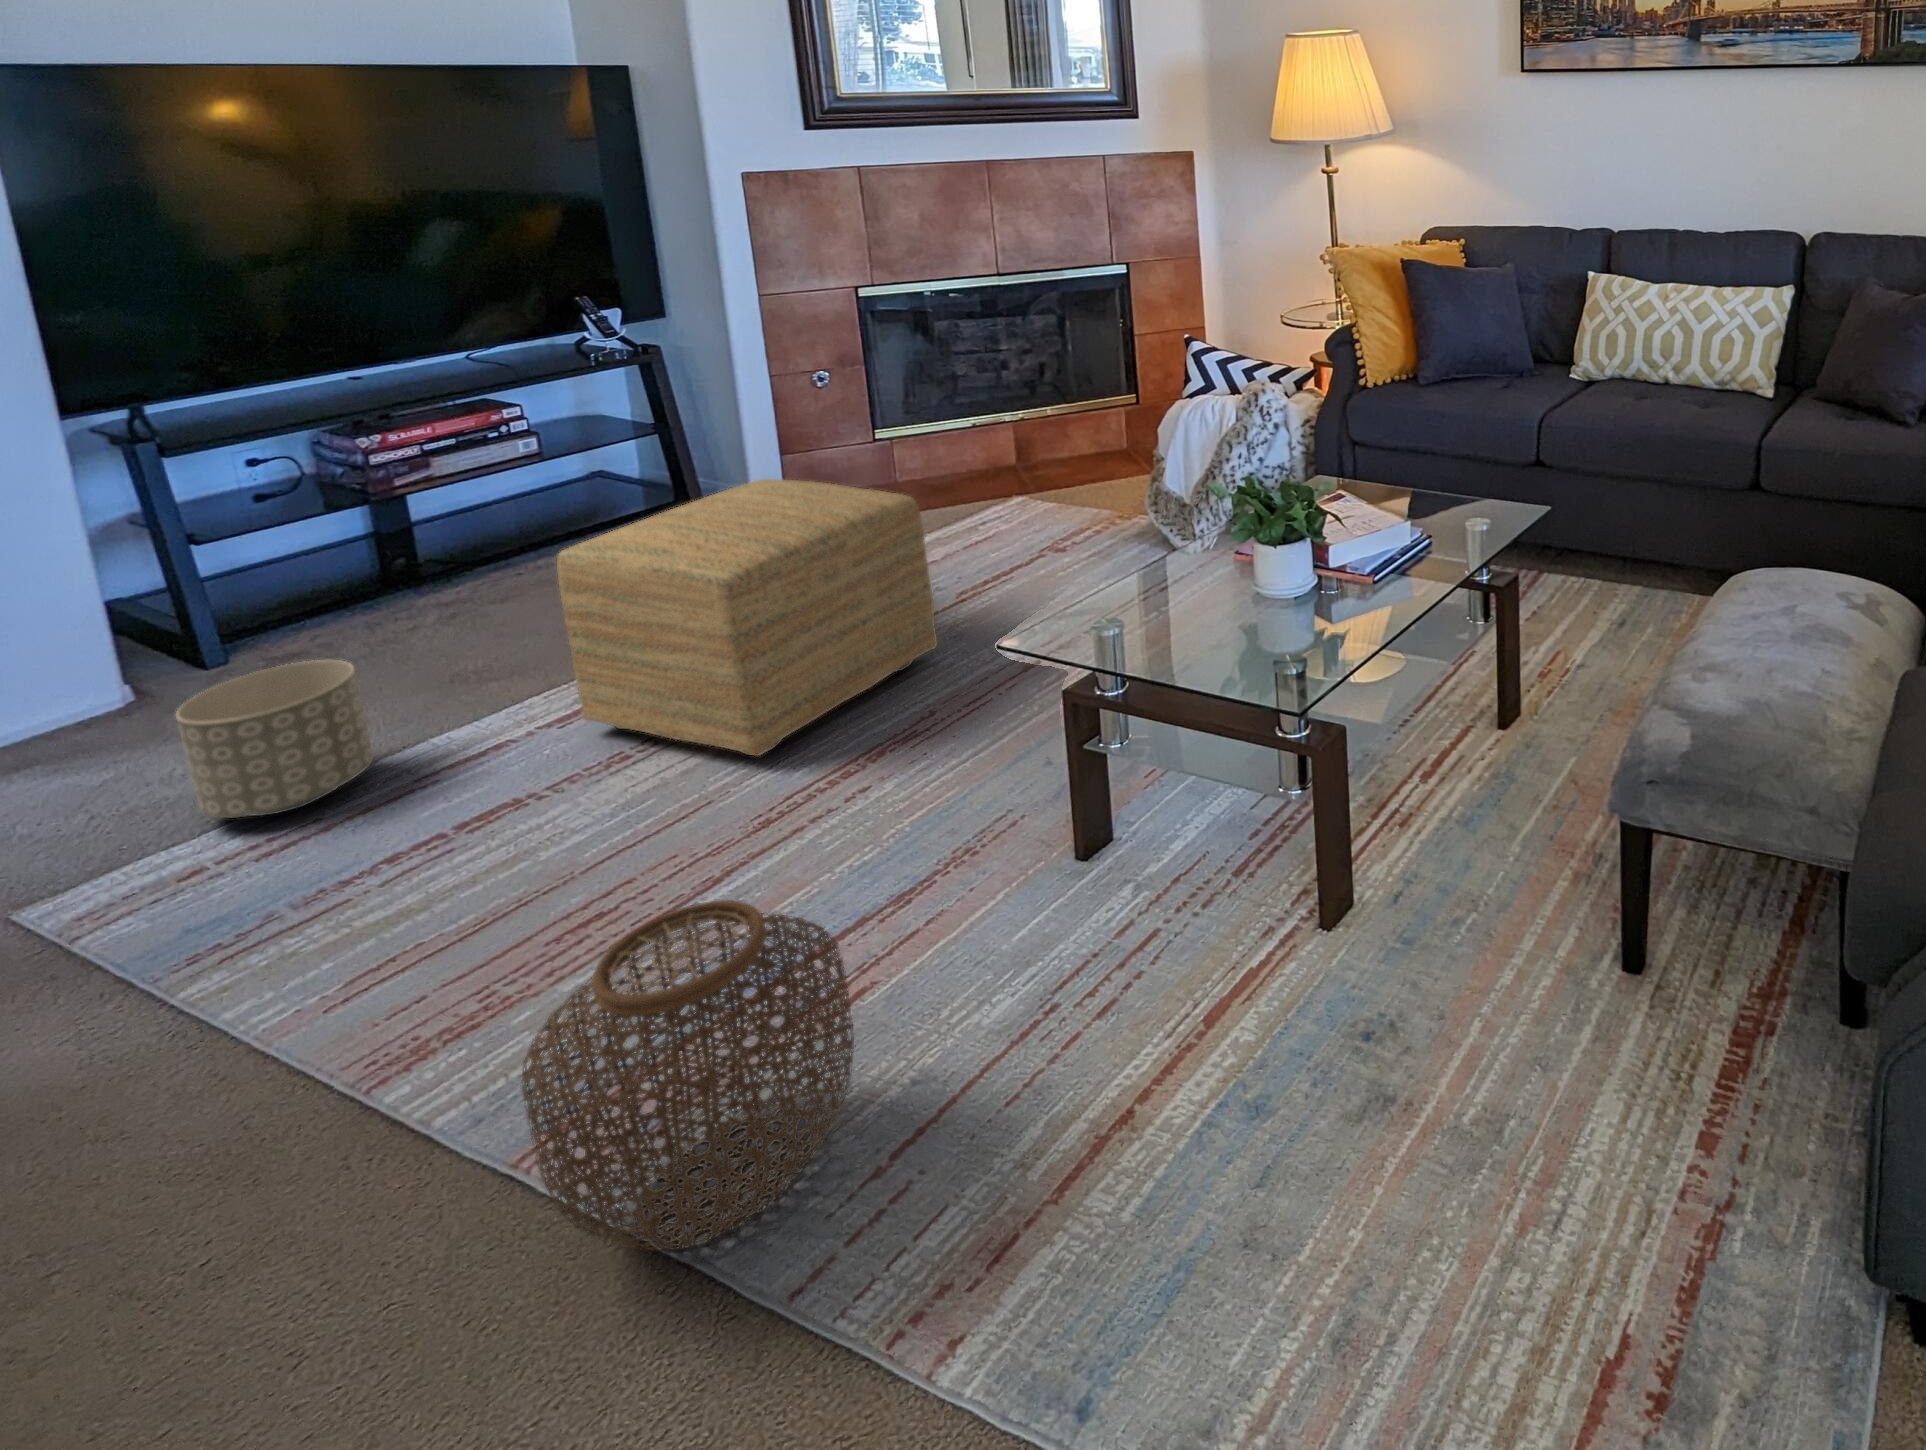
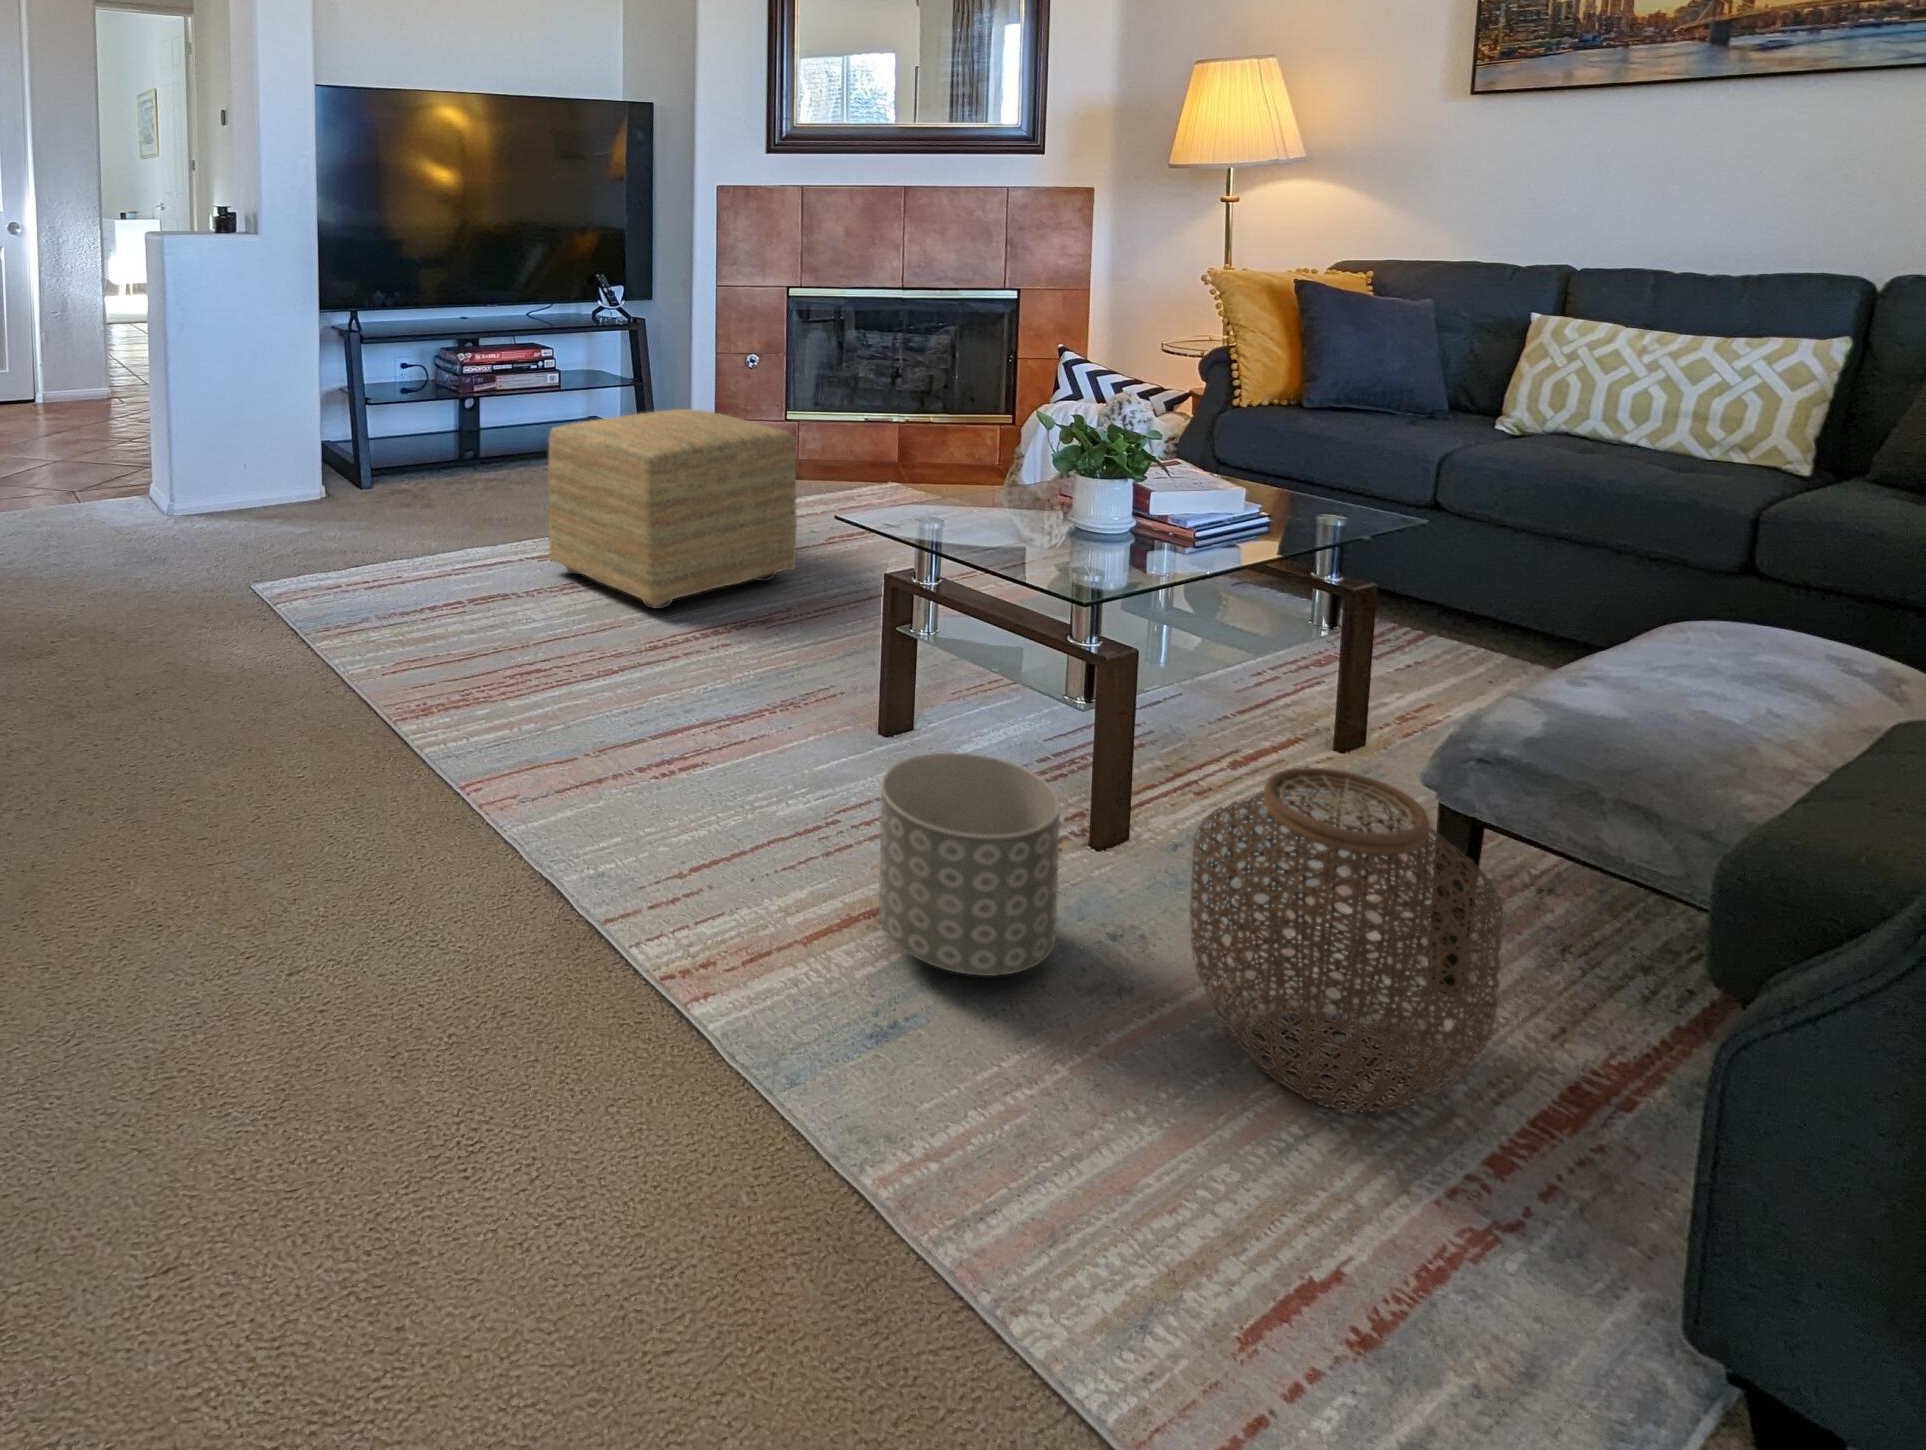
planter: present [176,660,374,818] -> present [879,752,1060,976]
woven basket: present [522,900,854,1251] -> present [1190,768,1503,1113]

